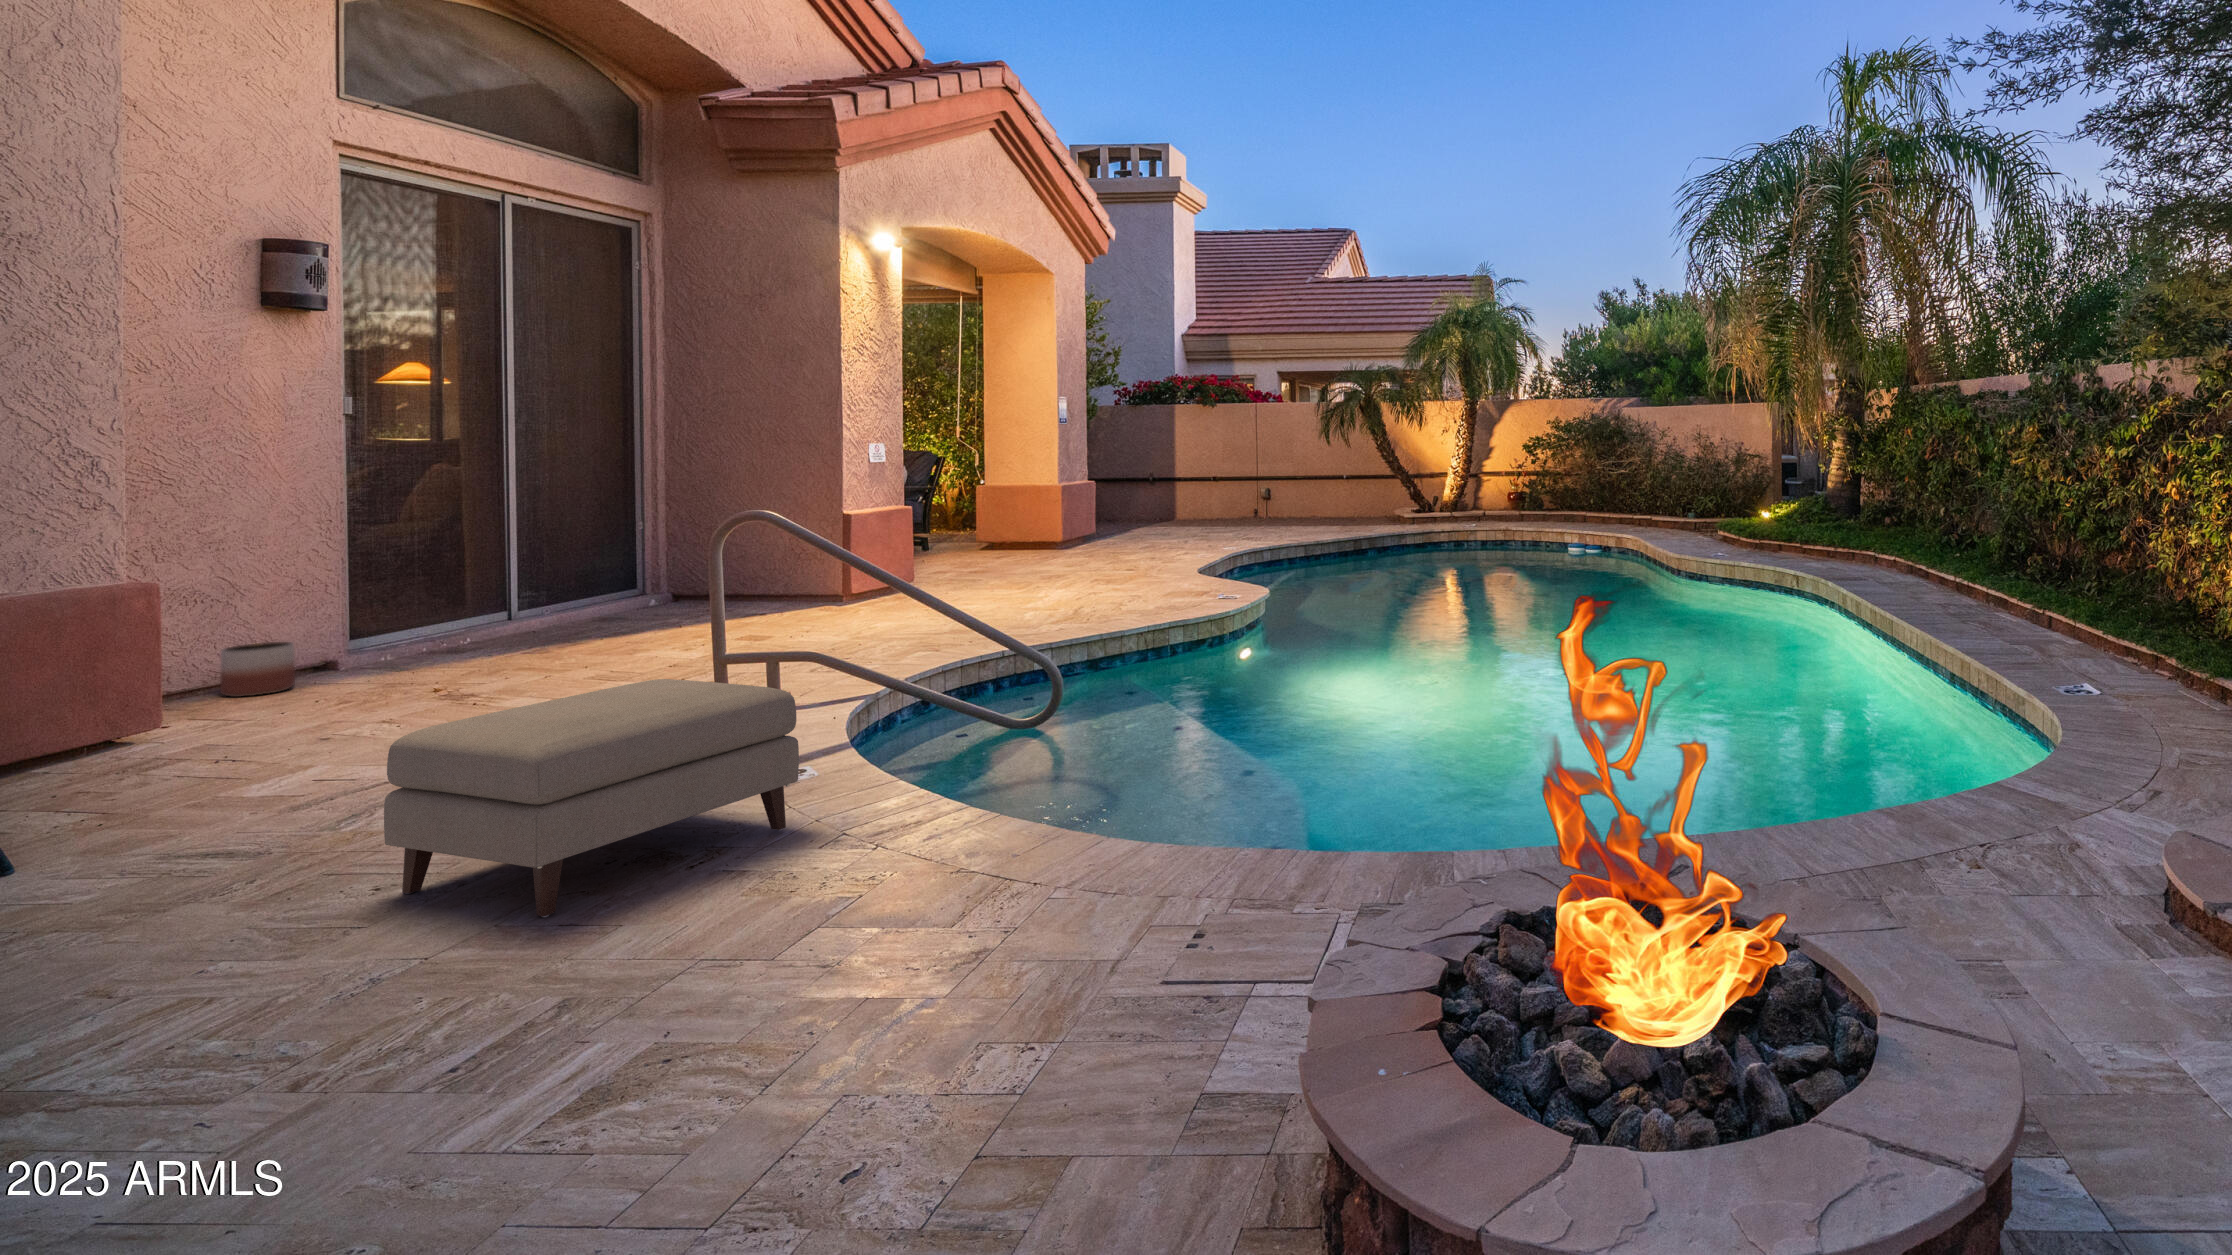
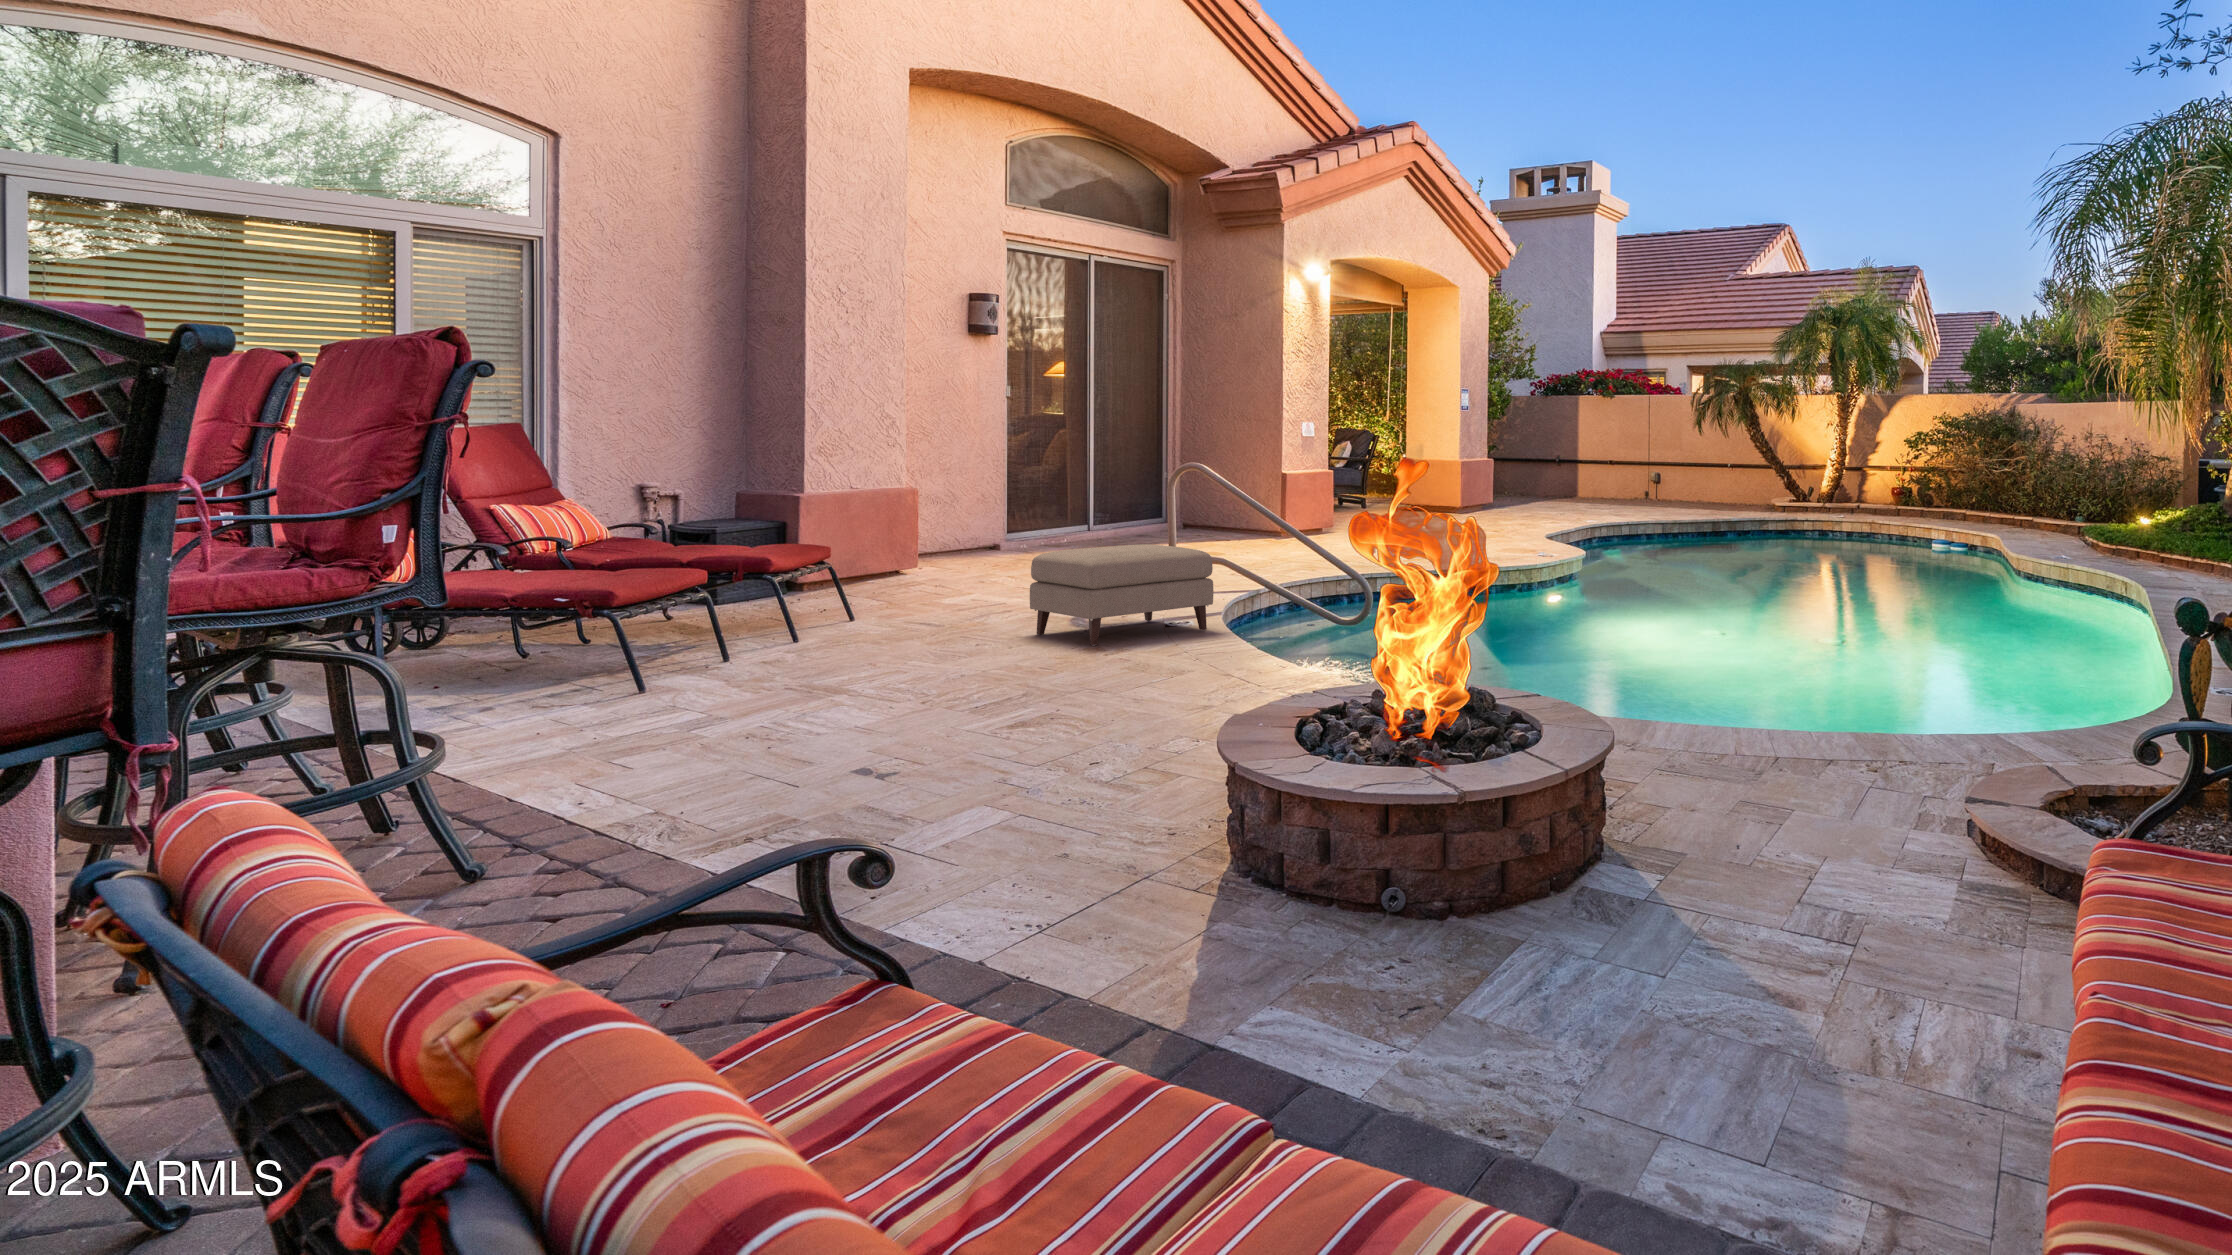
planter: present [220,642,295,697] -> none [948,536,981,566]

